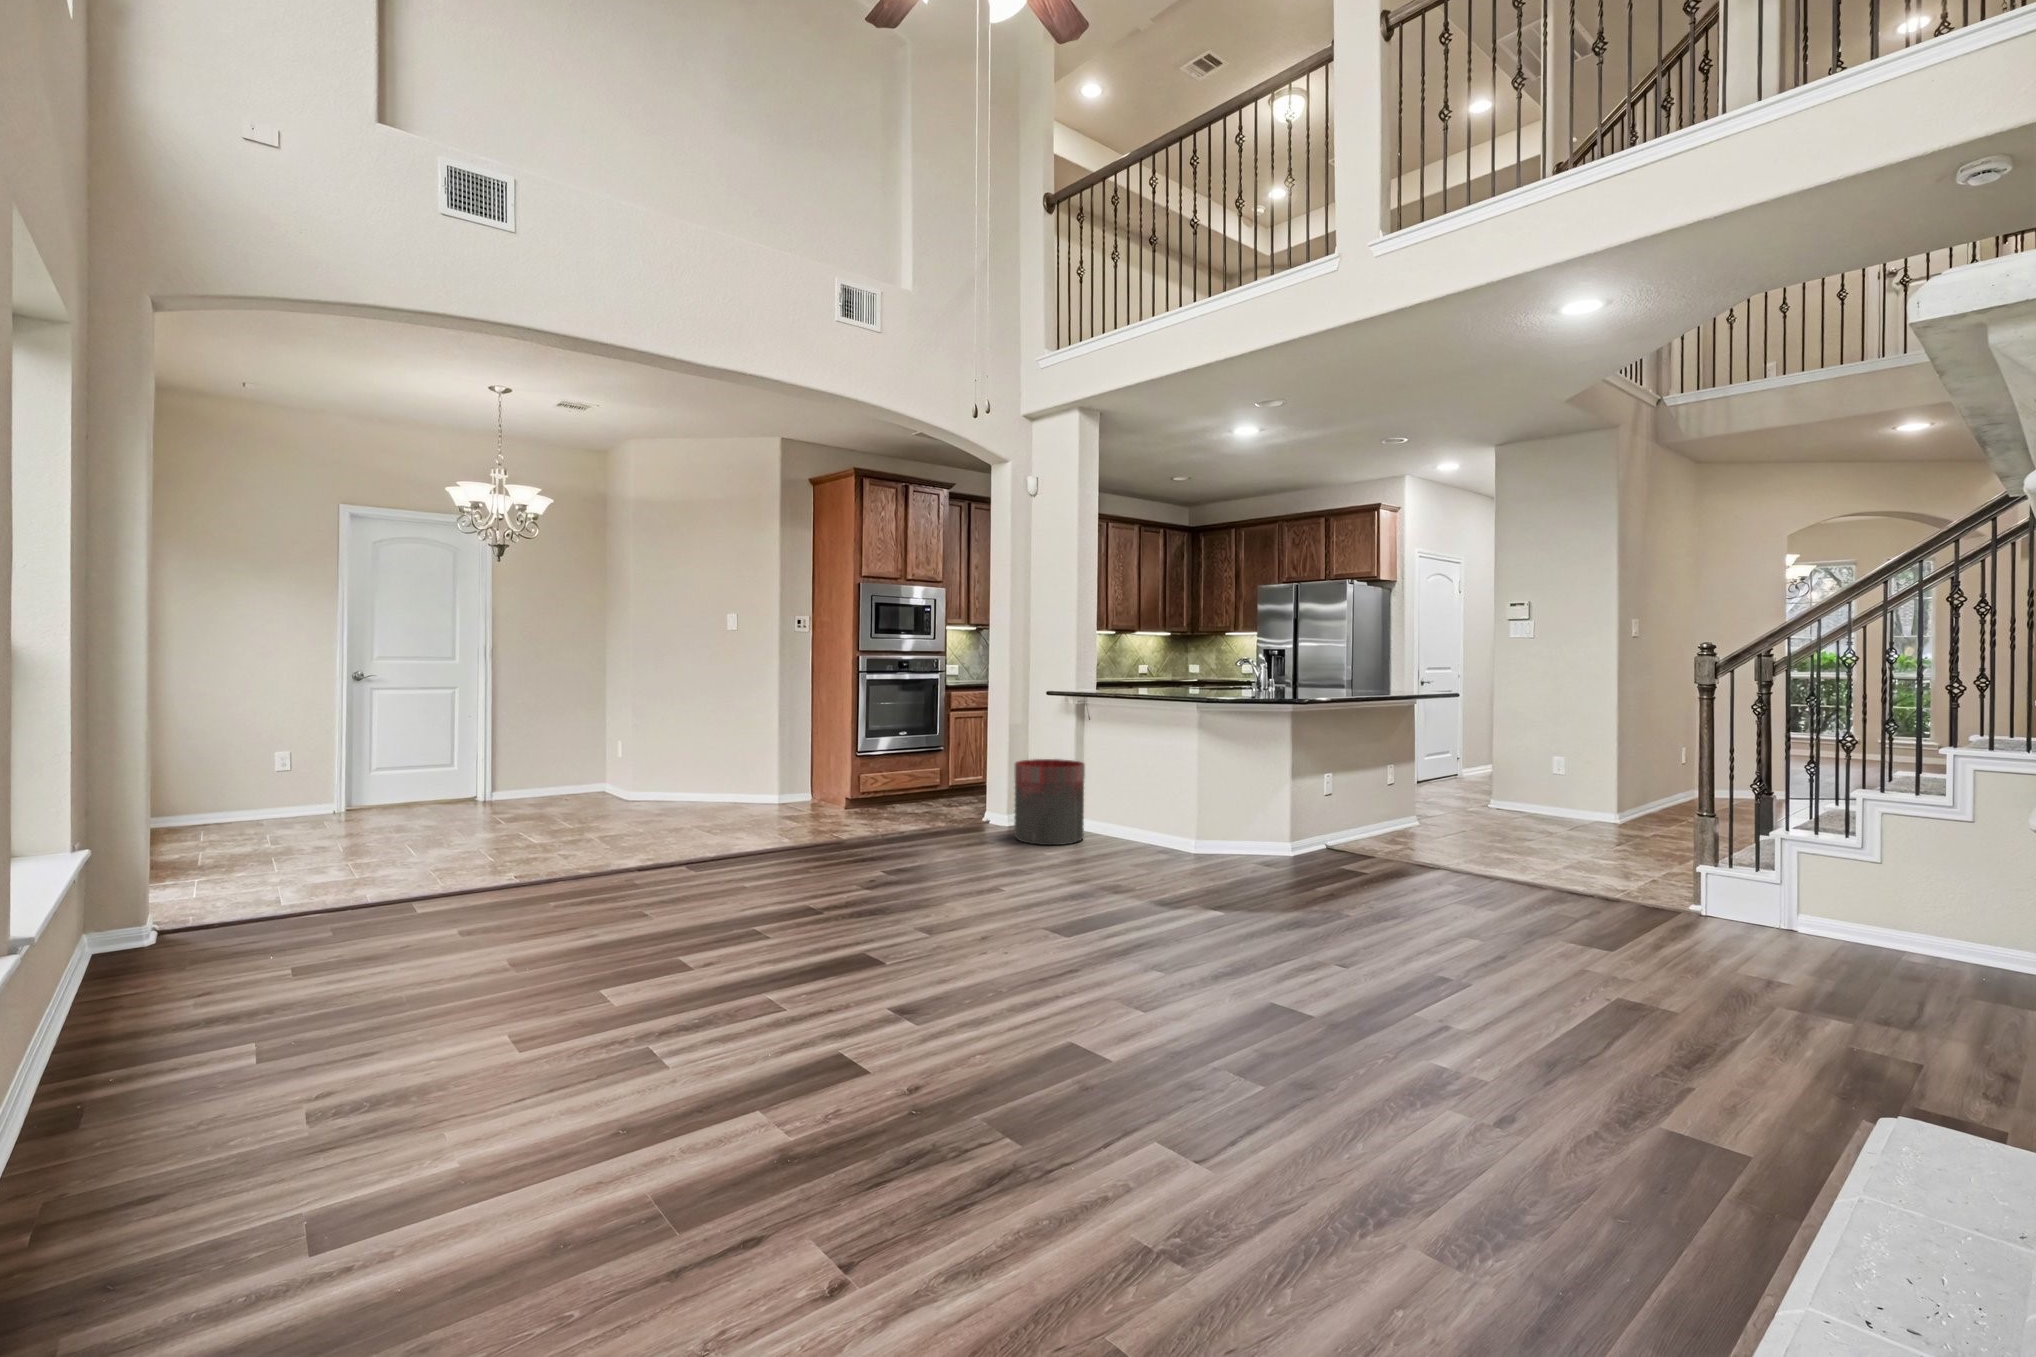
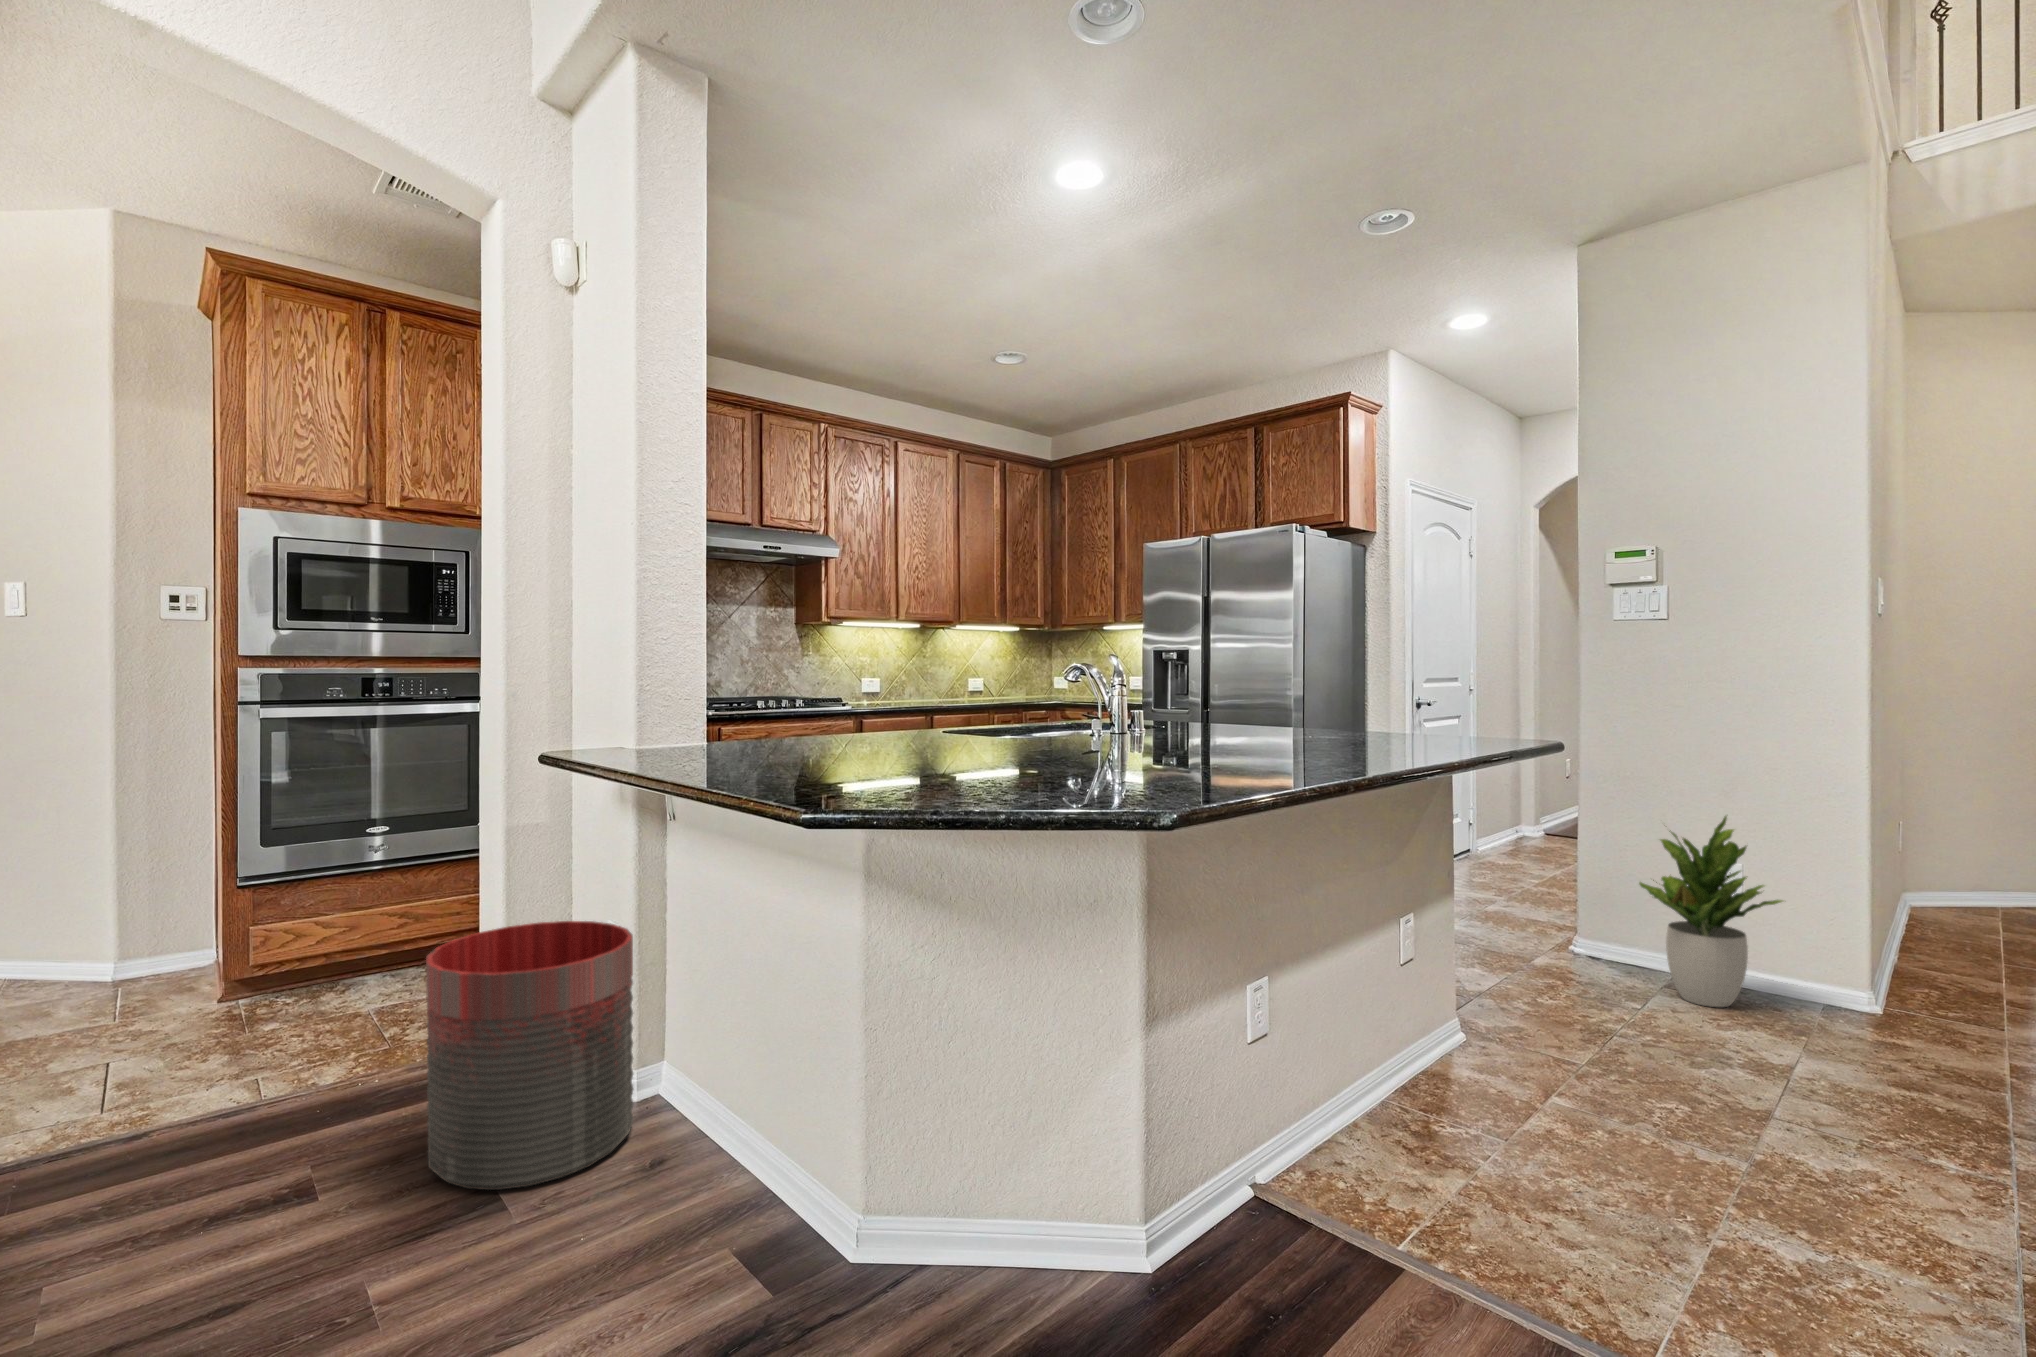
potted plant: none [1516,732,1581,823] -> present [1639,816,1783,1007]

